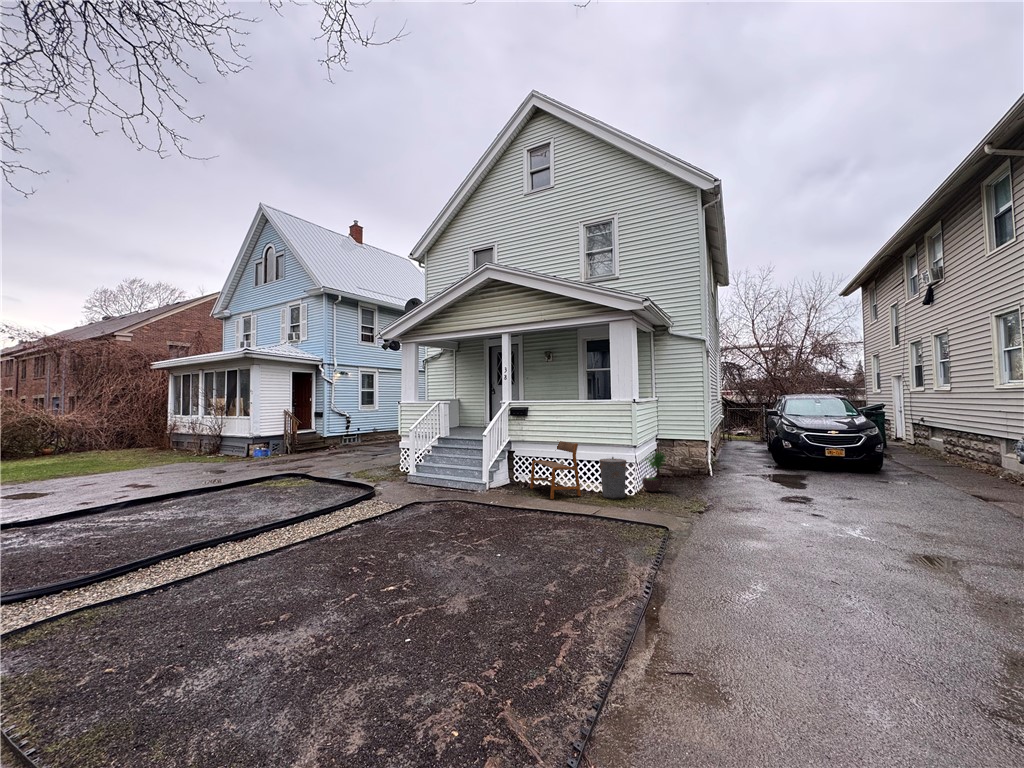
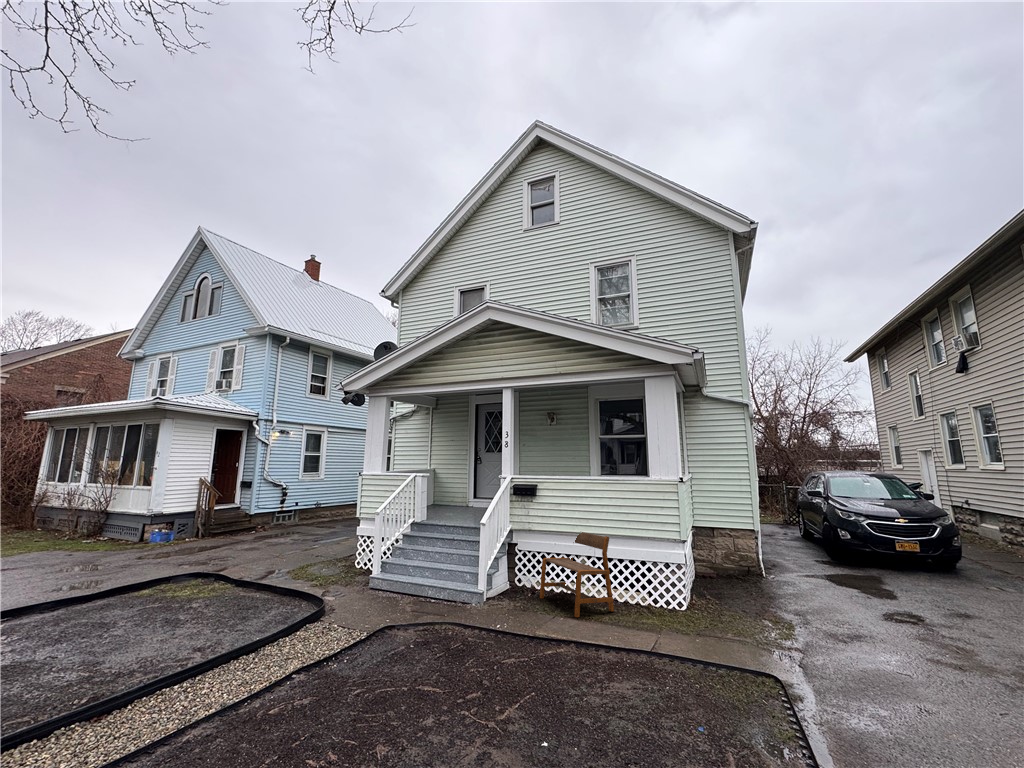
potted tree: present [642,453,666,492] -> none [690,544,724,604]
trash can: present [599,457,626,499] -> none [638,555,674,617]

